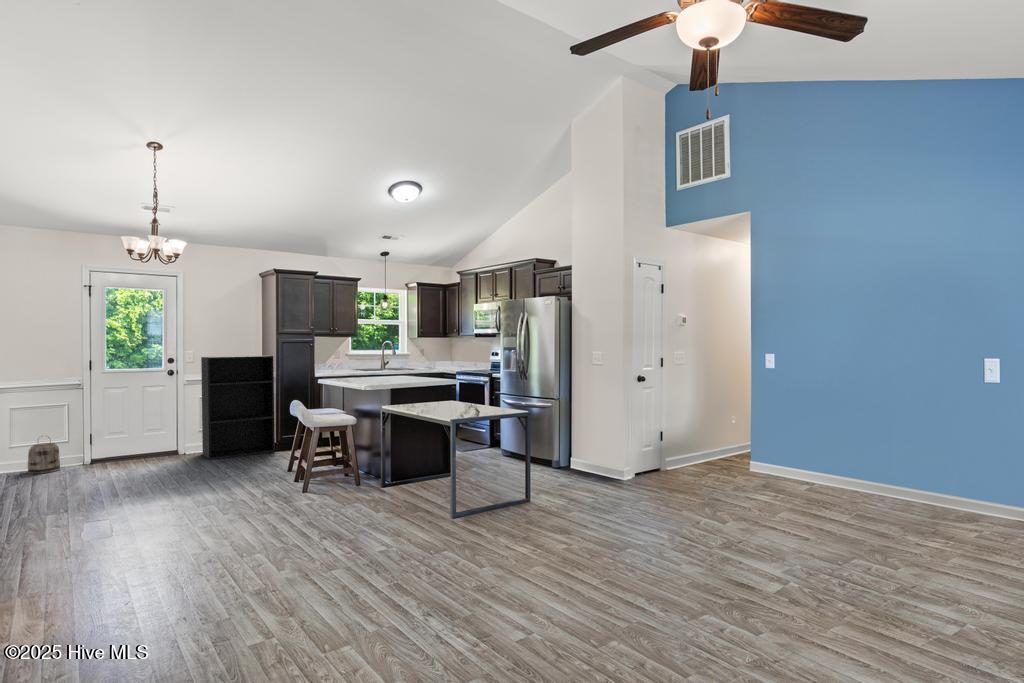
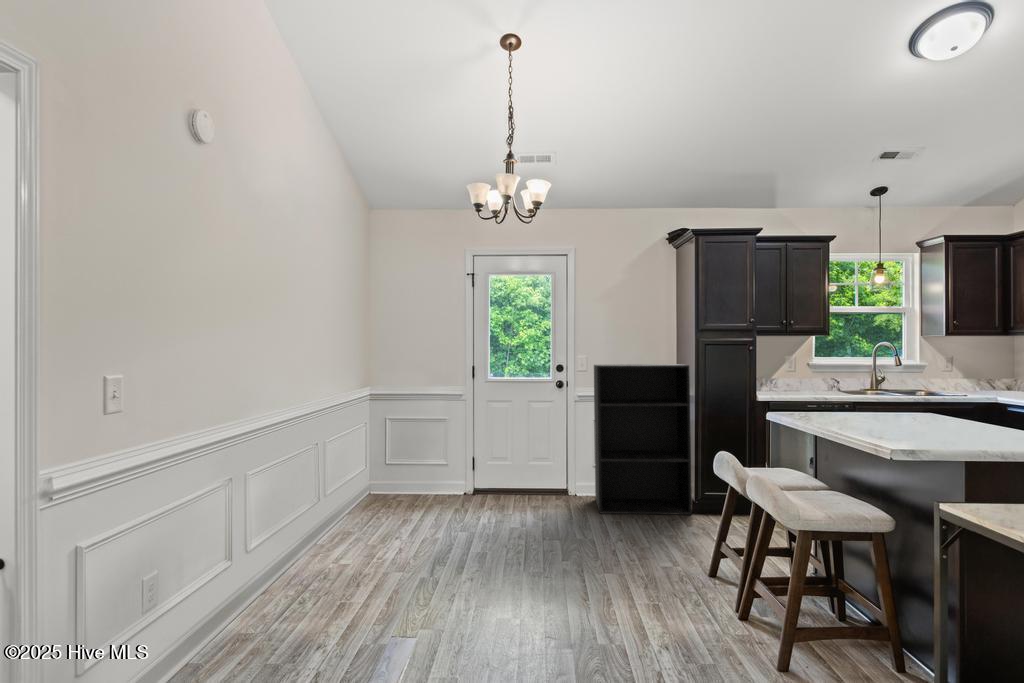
basket: present [28,442,60,474] -> none [412,455,443,500]

